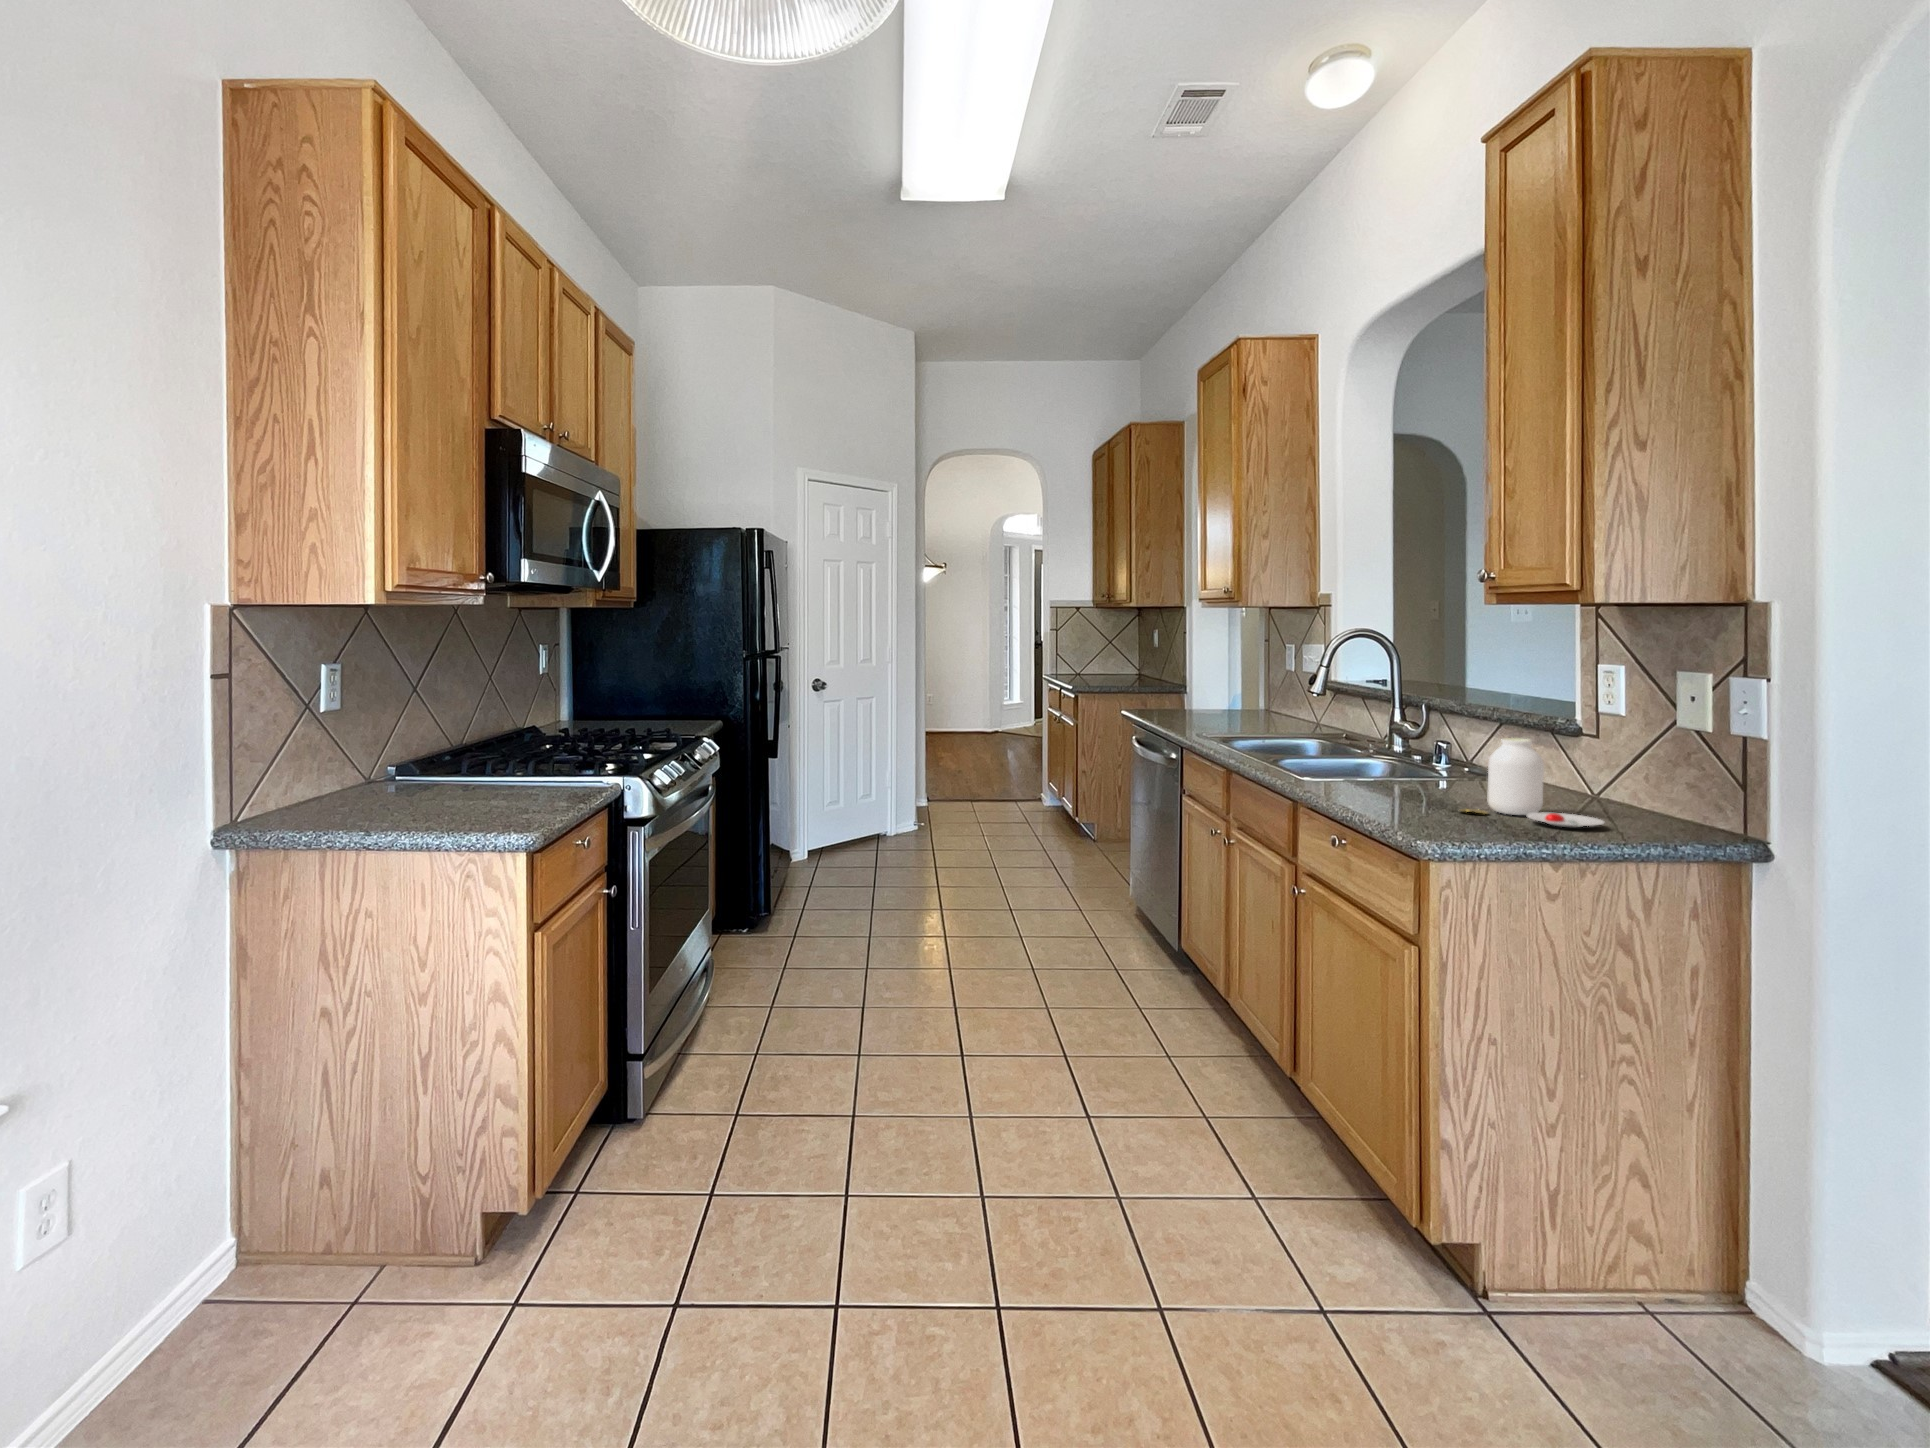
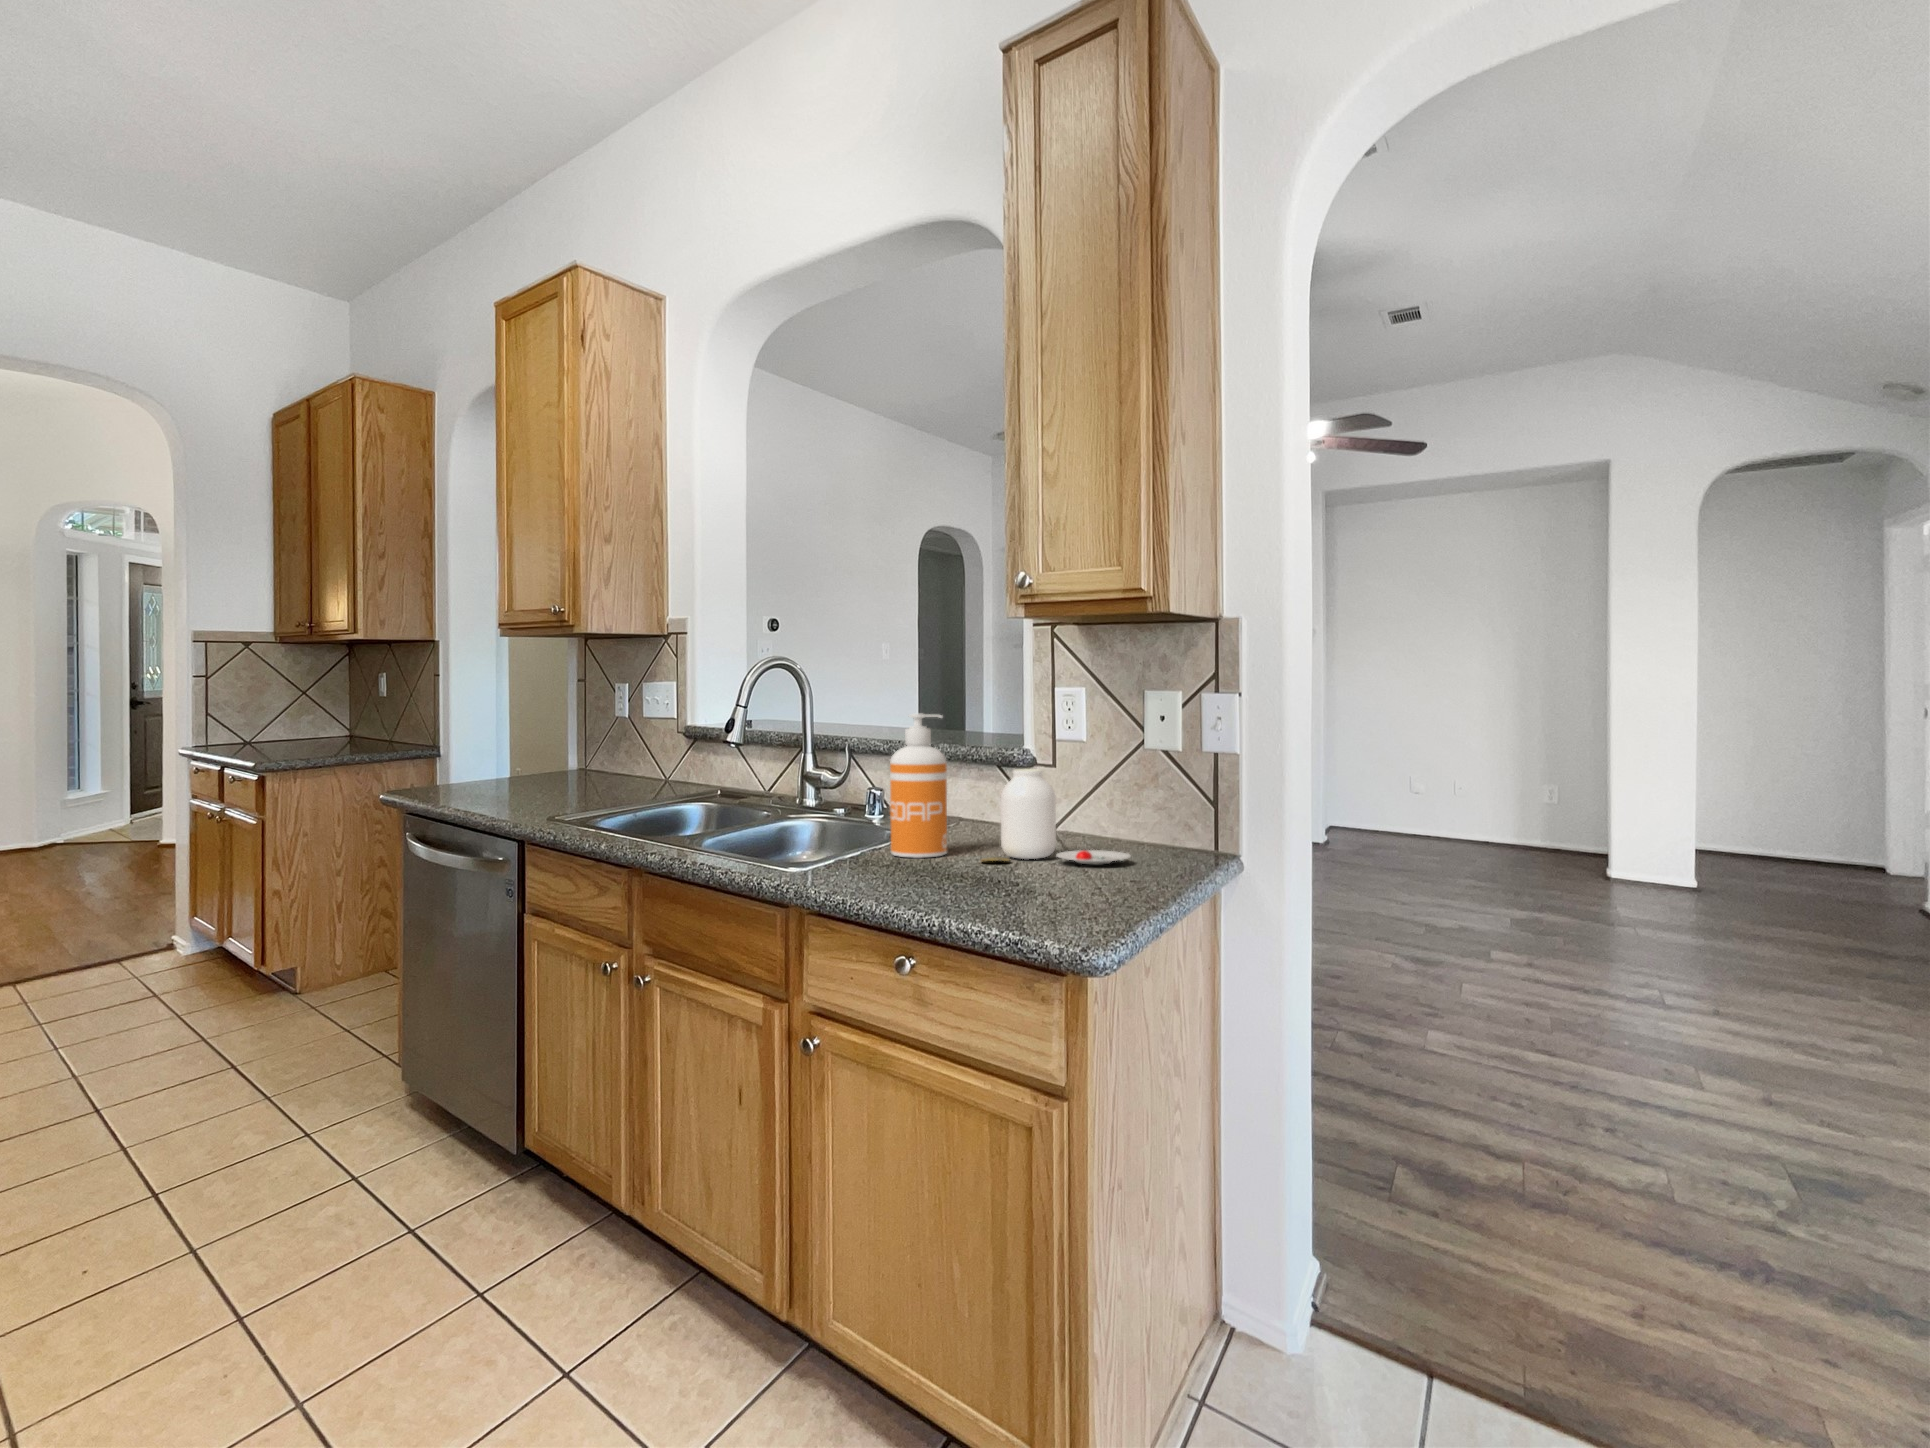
soap dispenser: none [1398,687,1449,803] -> present [890,714,947,858]

